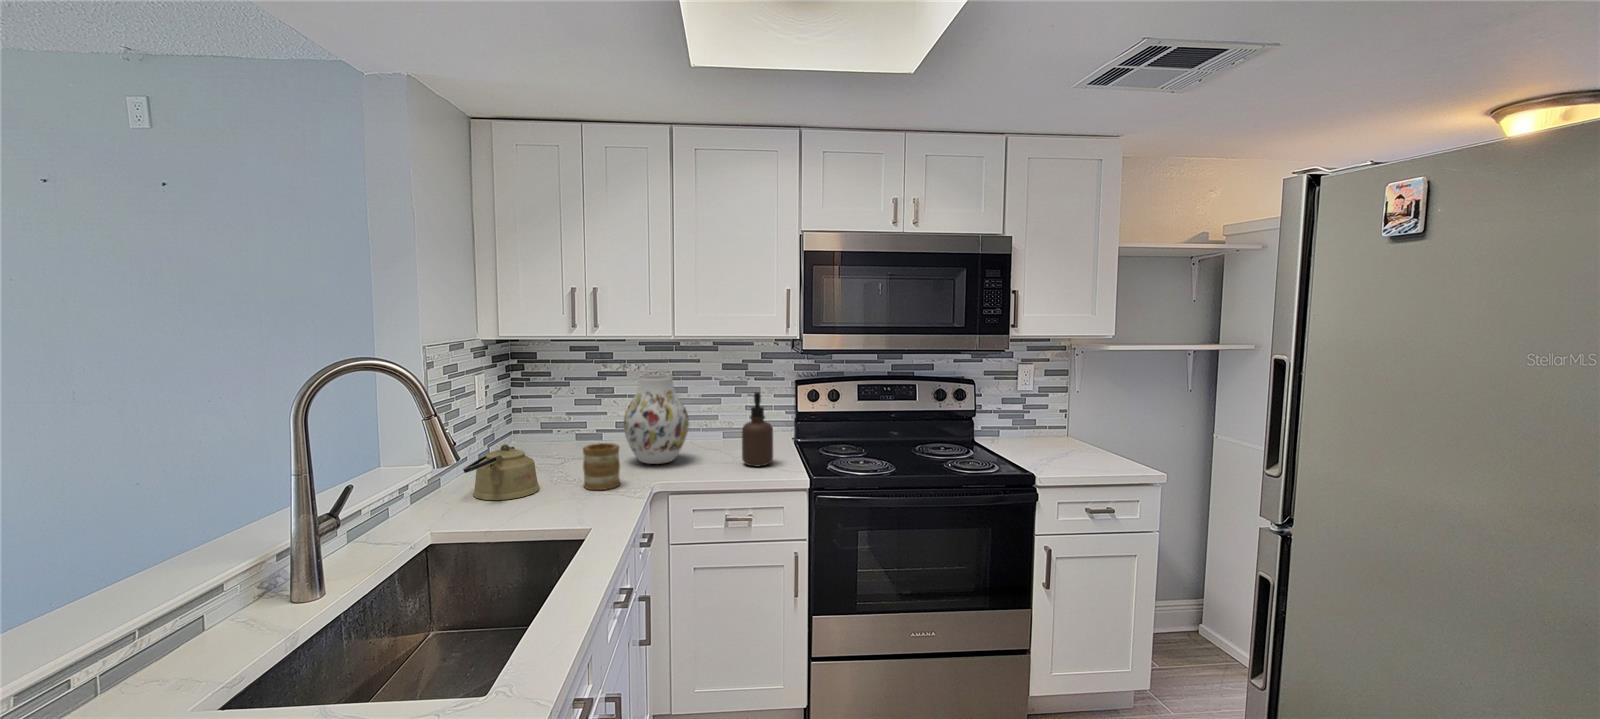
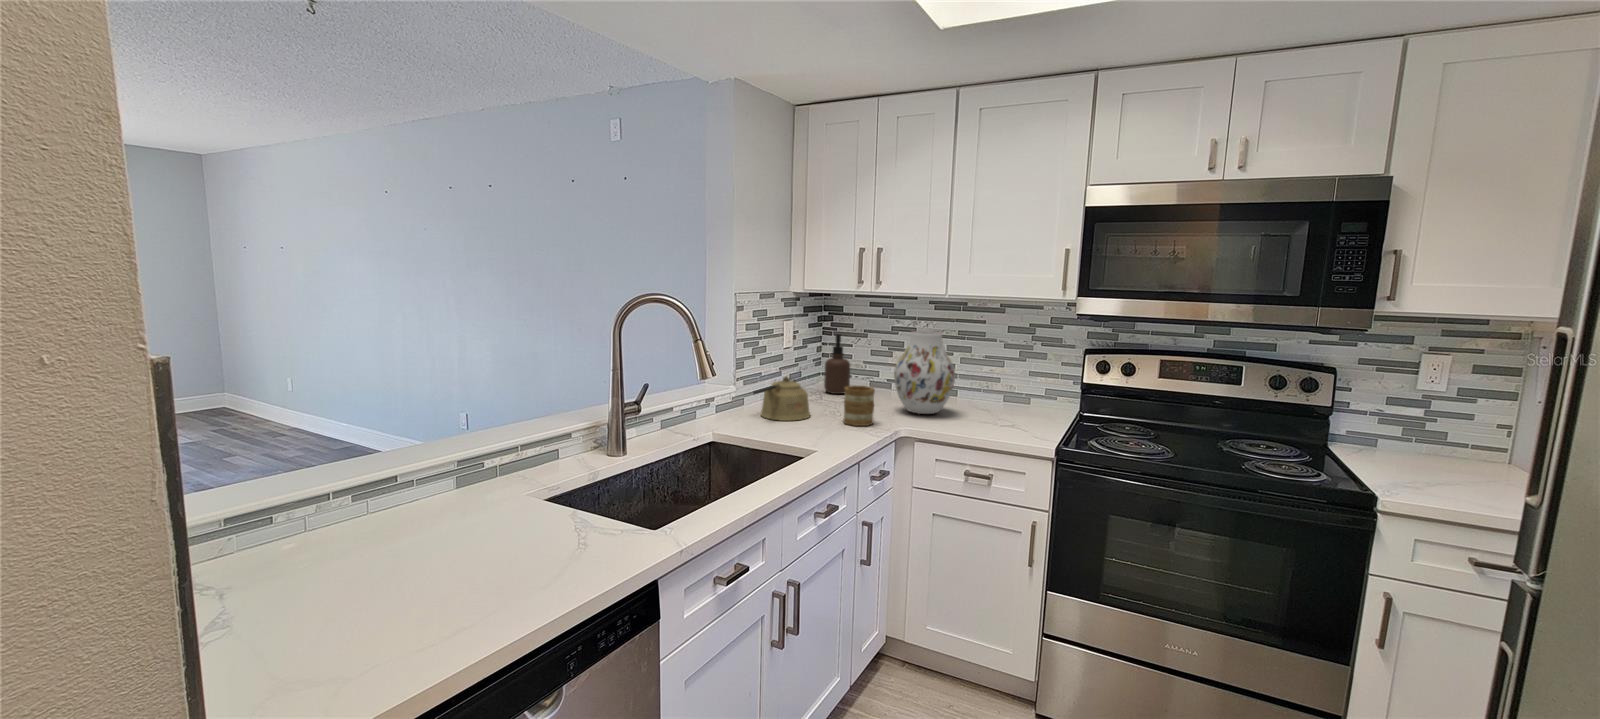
soap dispenser: present [742,392,773,466] -> present [824,334,850,394]

